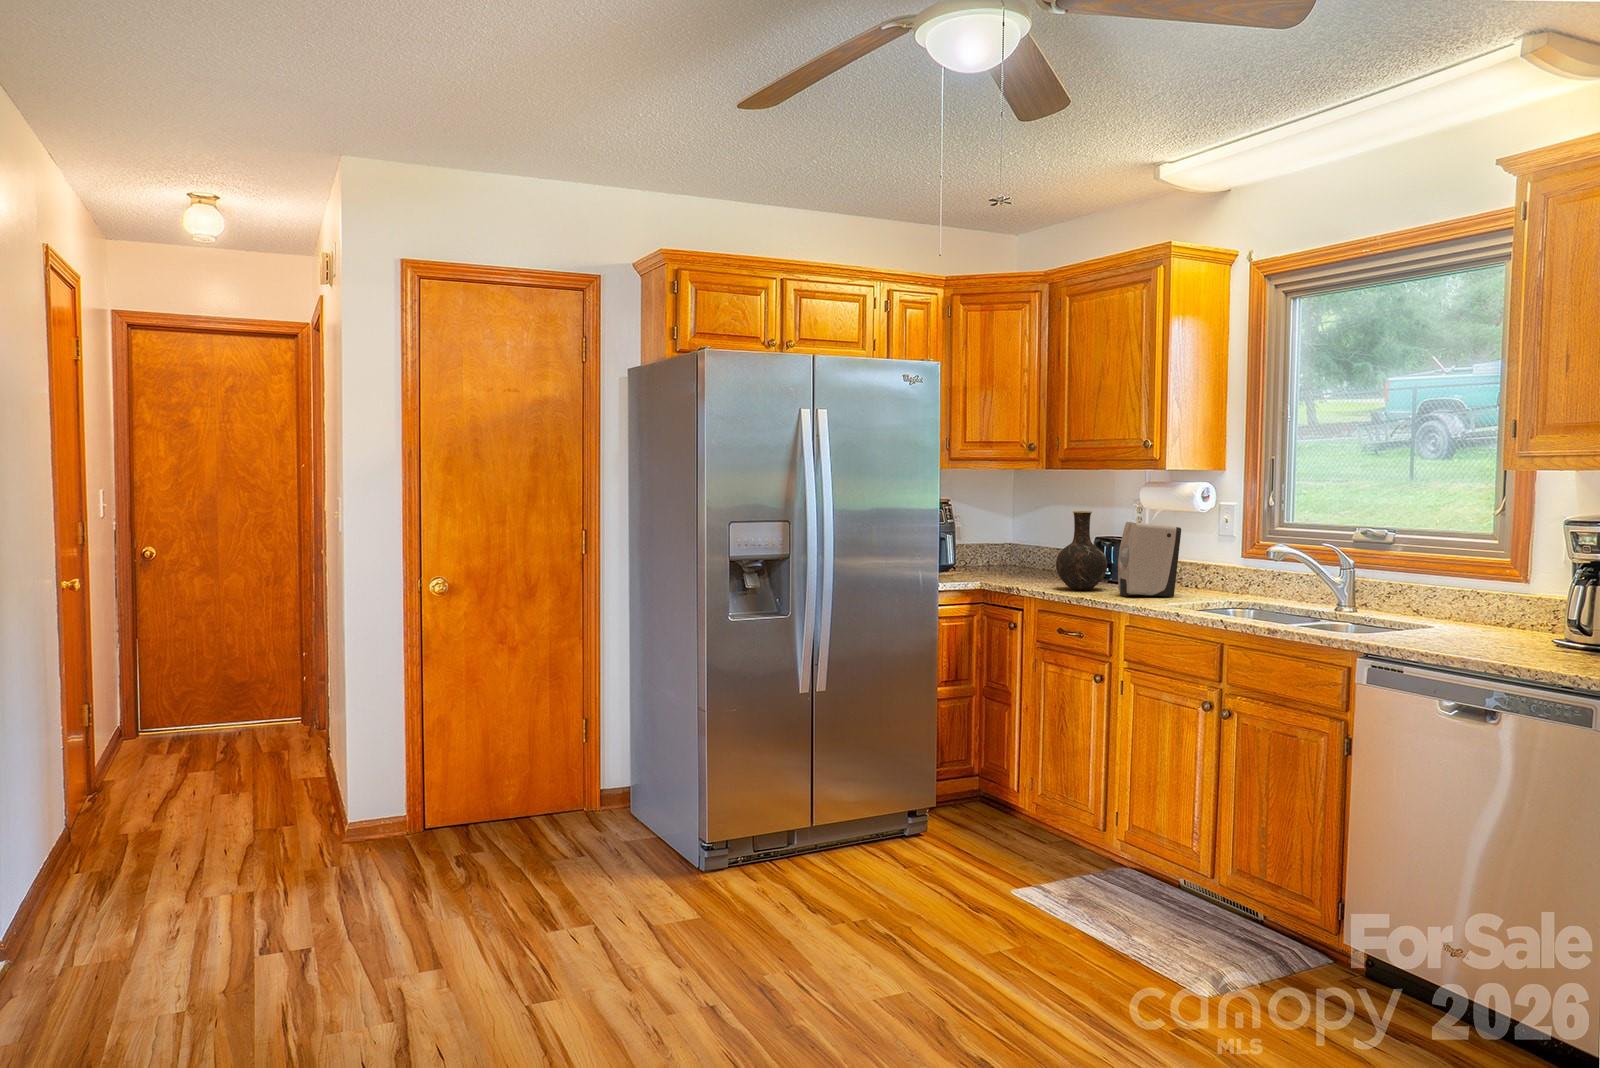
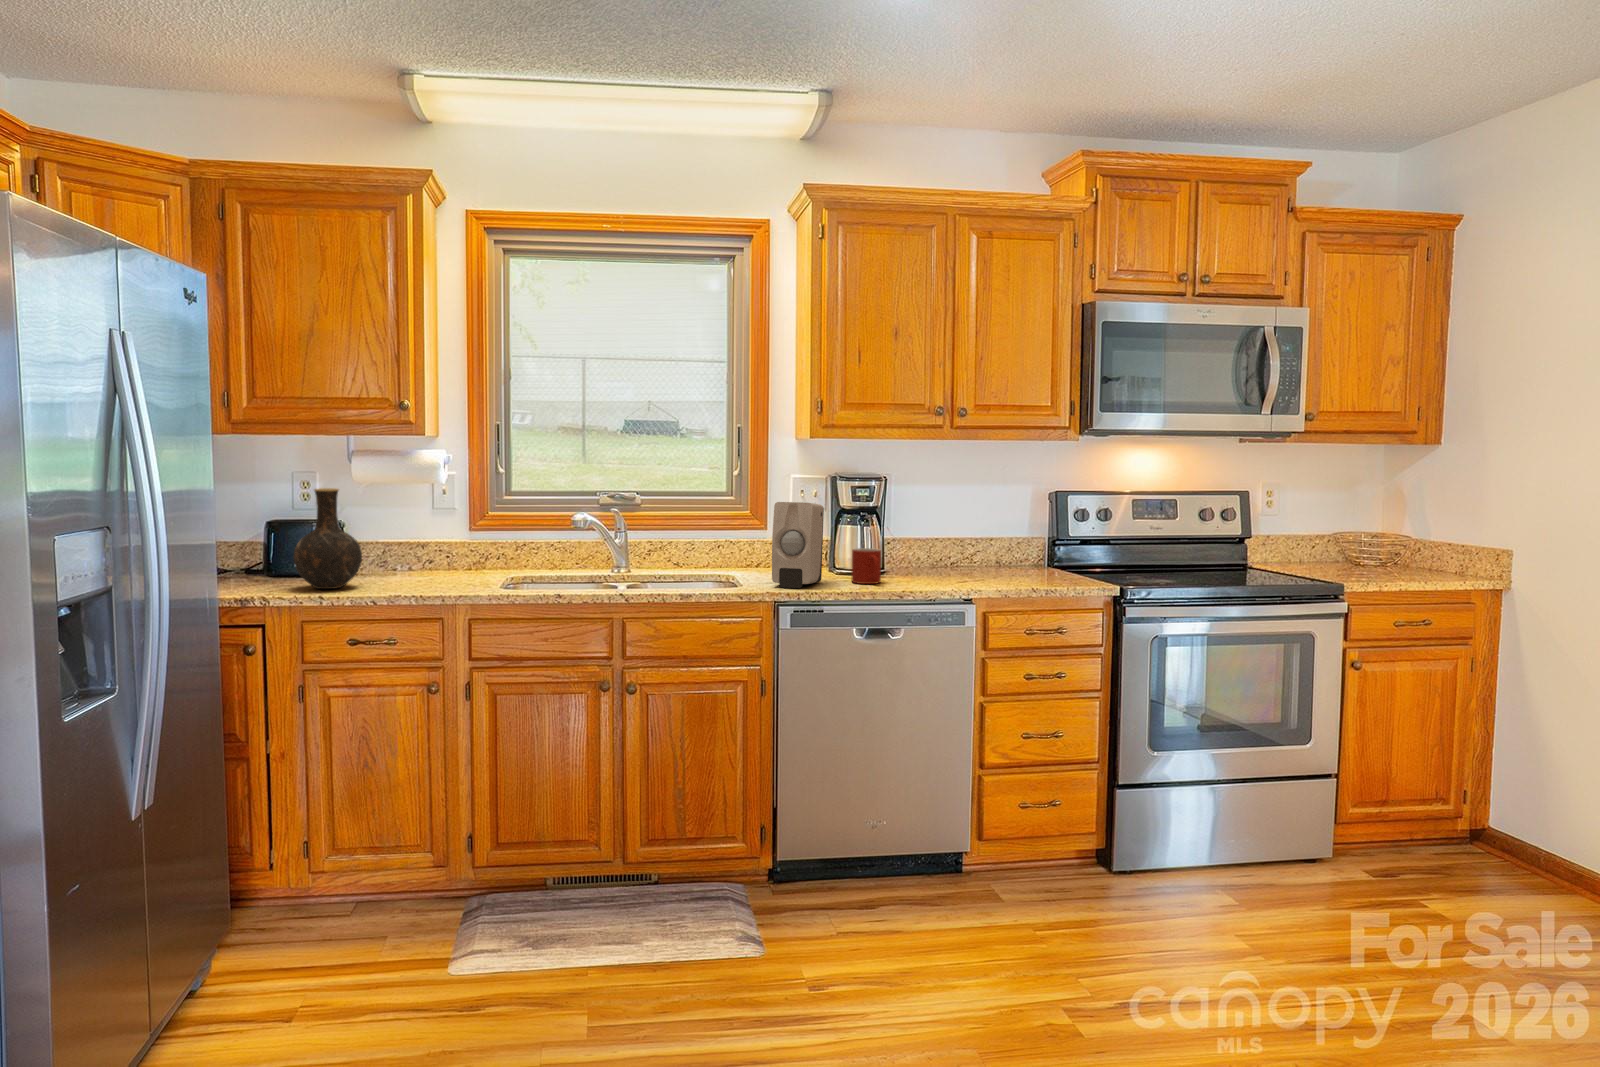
soap dispenser: present [1118,522,1181,597] -> present [772,502,824,588]
mug: none [1503,608,1551,657] -> present [852,548,881,584]

